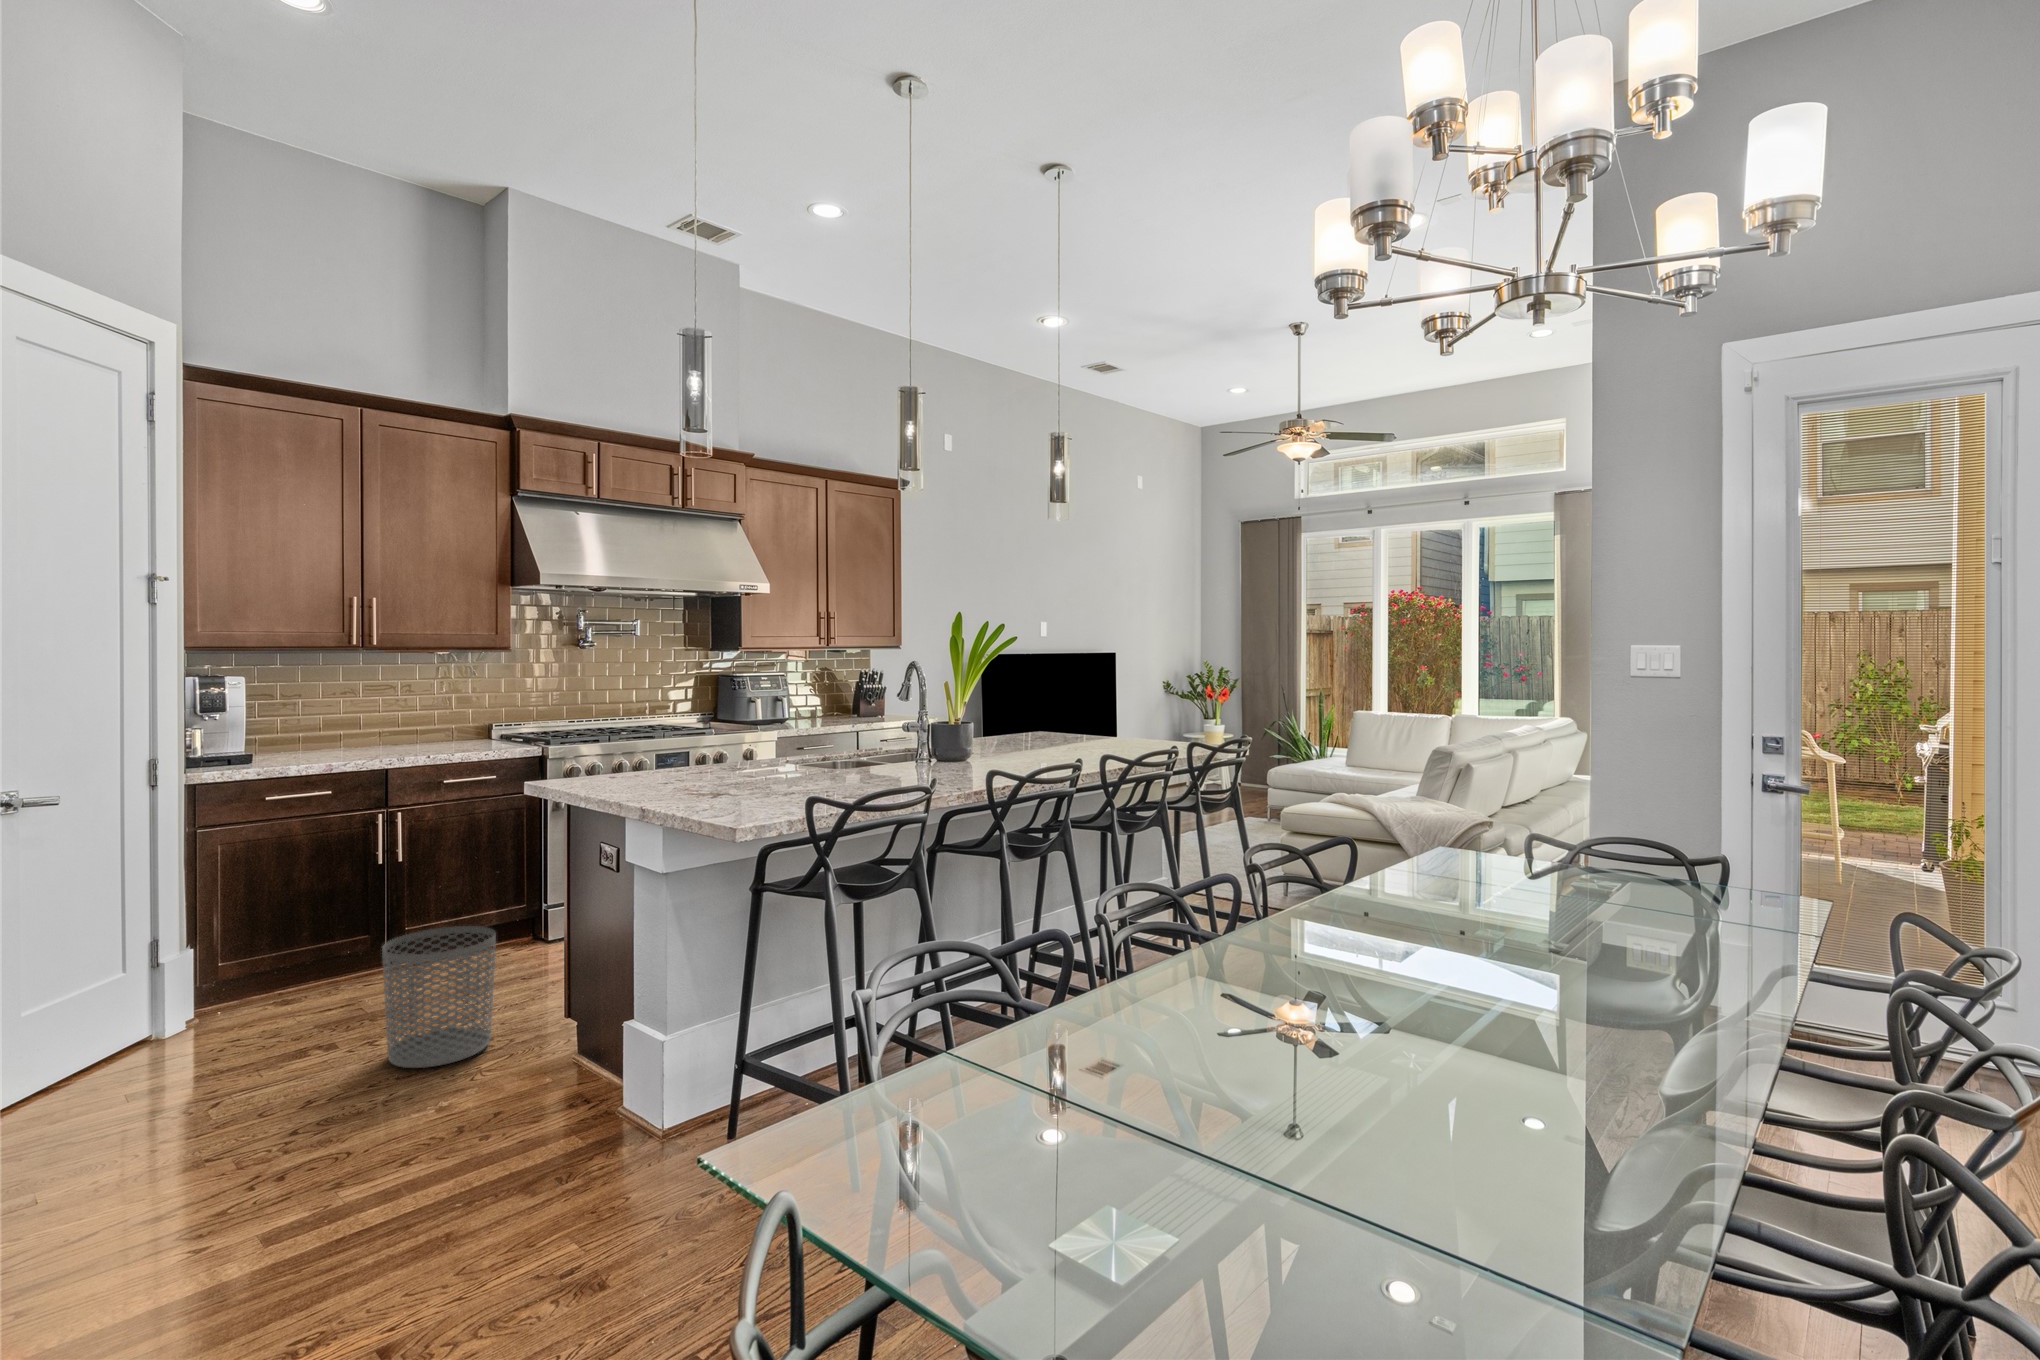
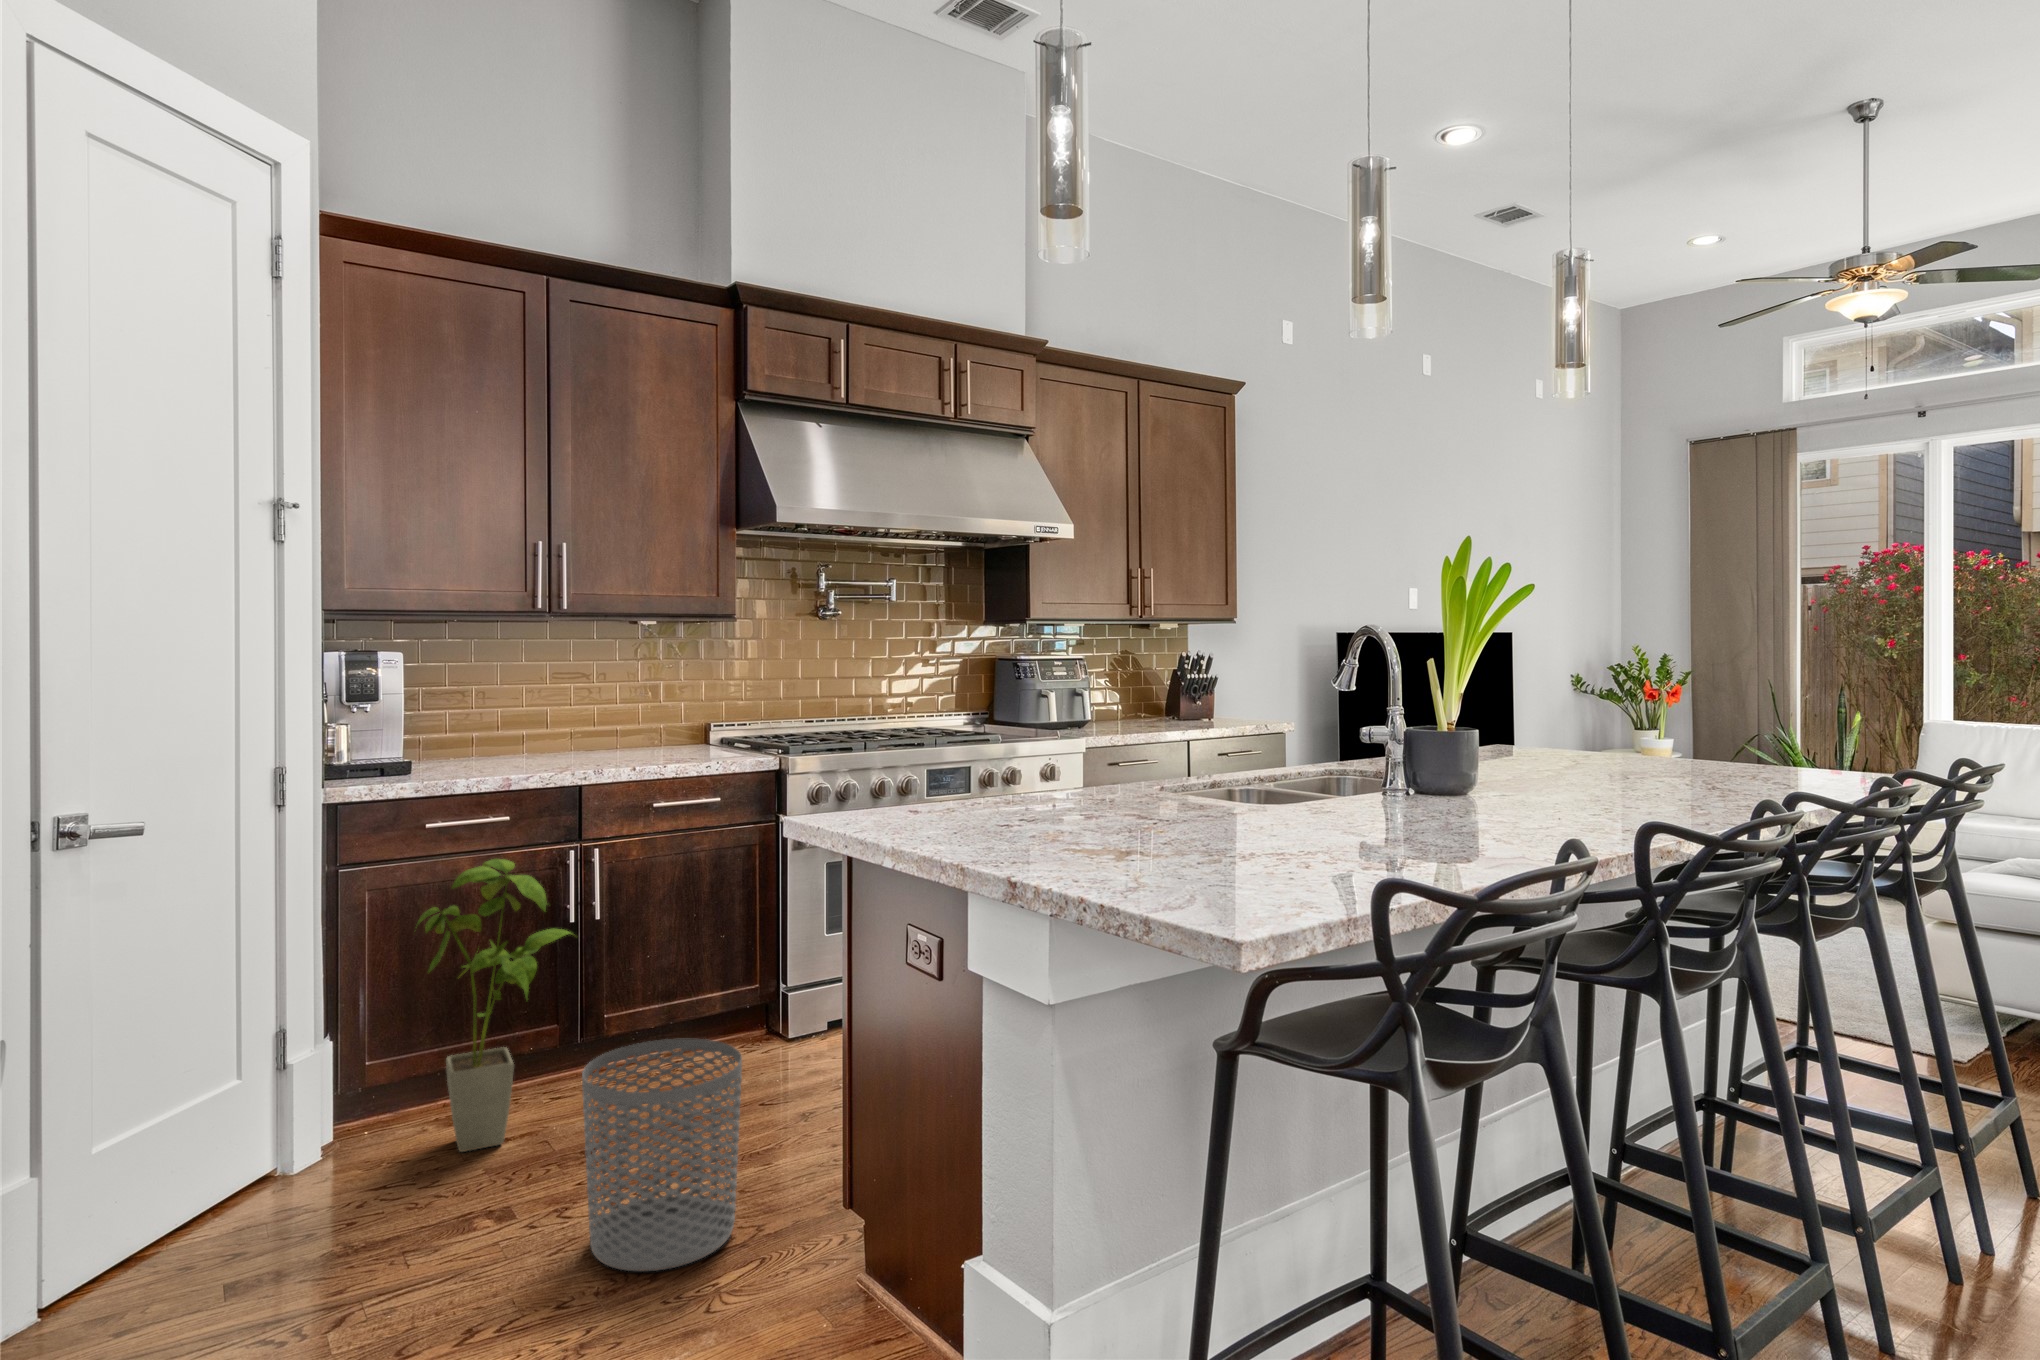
house plant: none [257,818,384,1019] -> present [416,859,573,1152]

